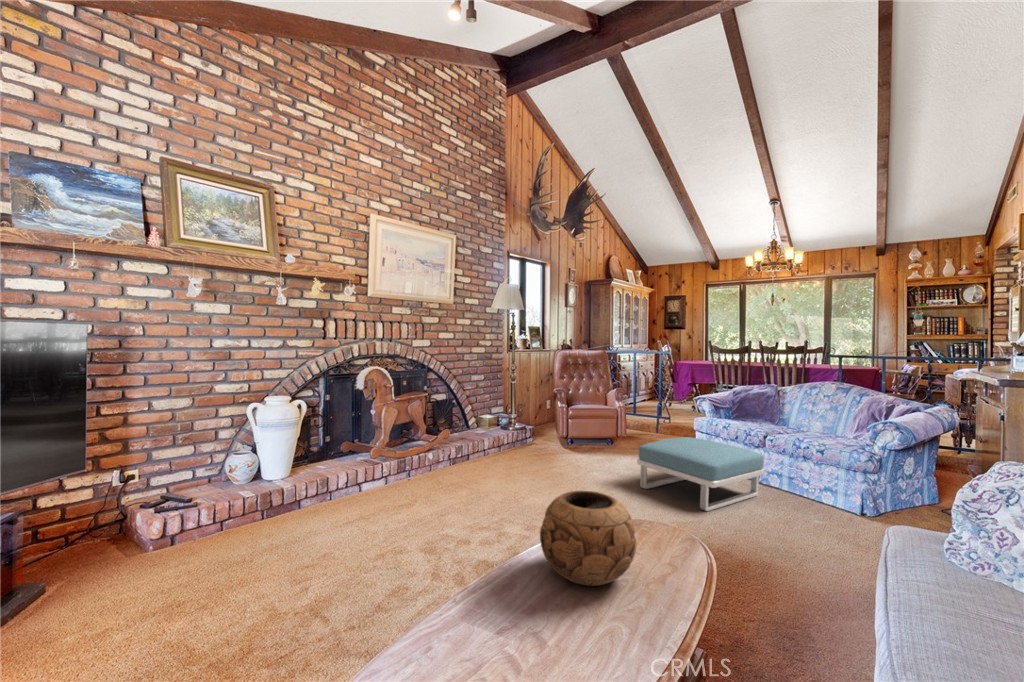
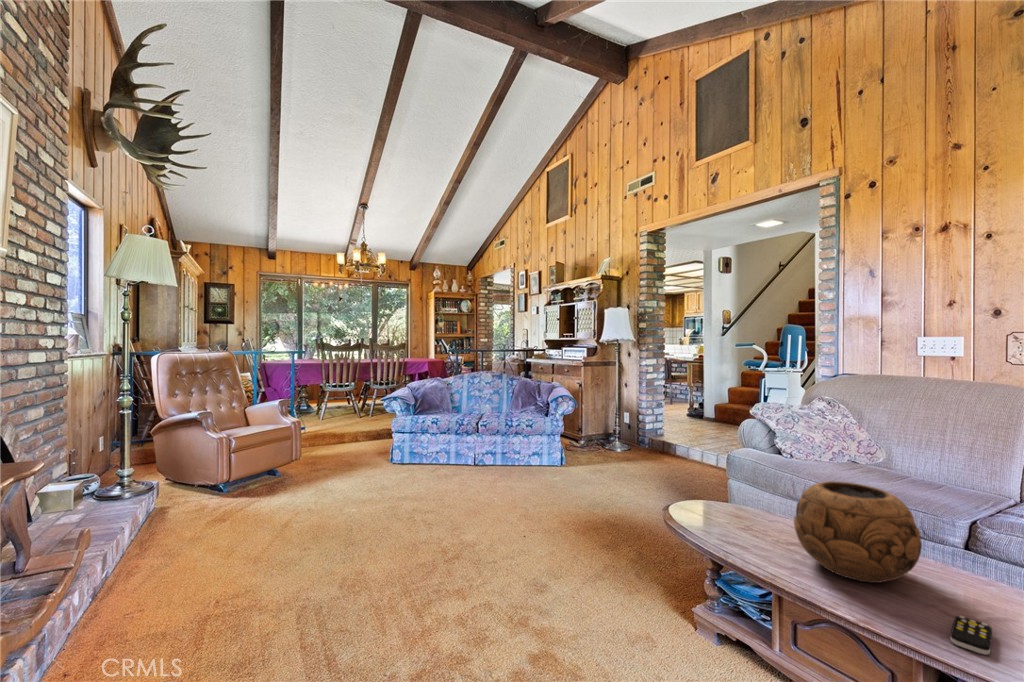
footstool: present [637,437,764,511] -> none [422,436,523,507]
remote control: none [476,586,524,611] -> present [950,616,992,655]

